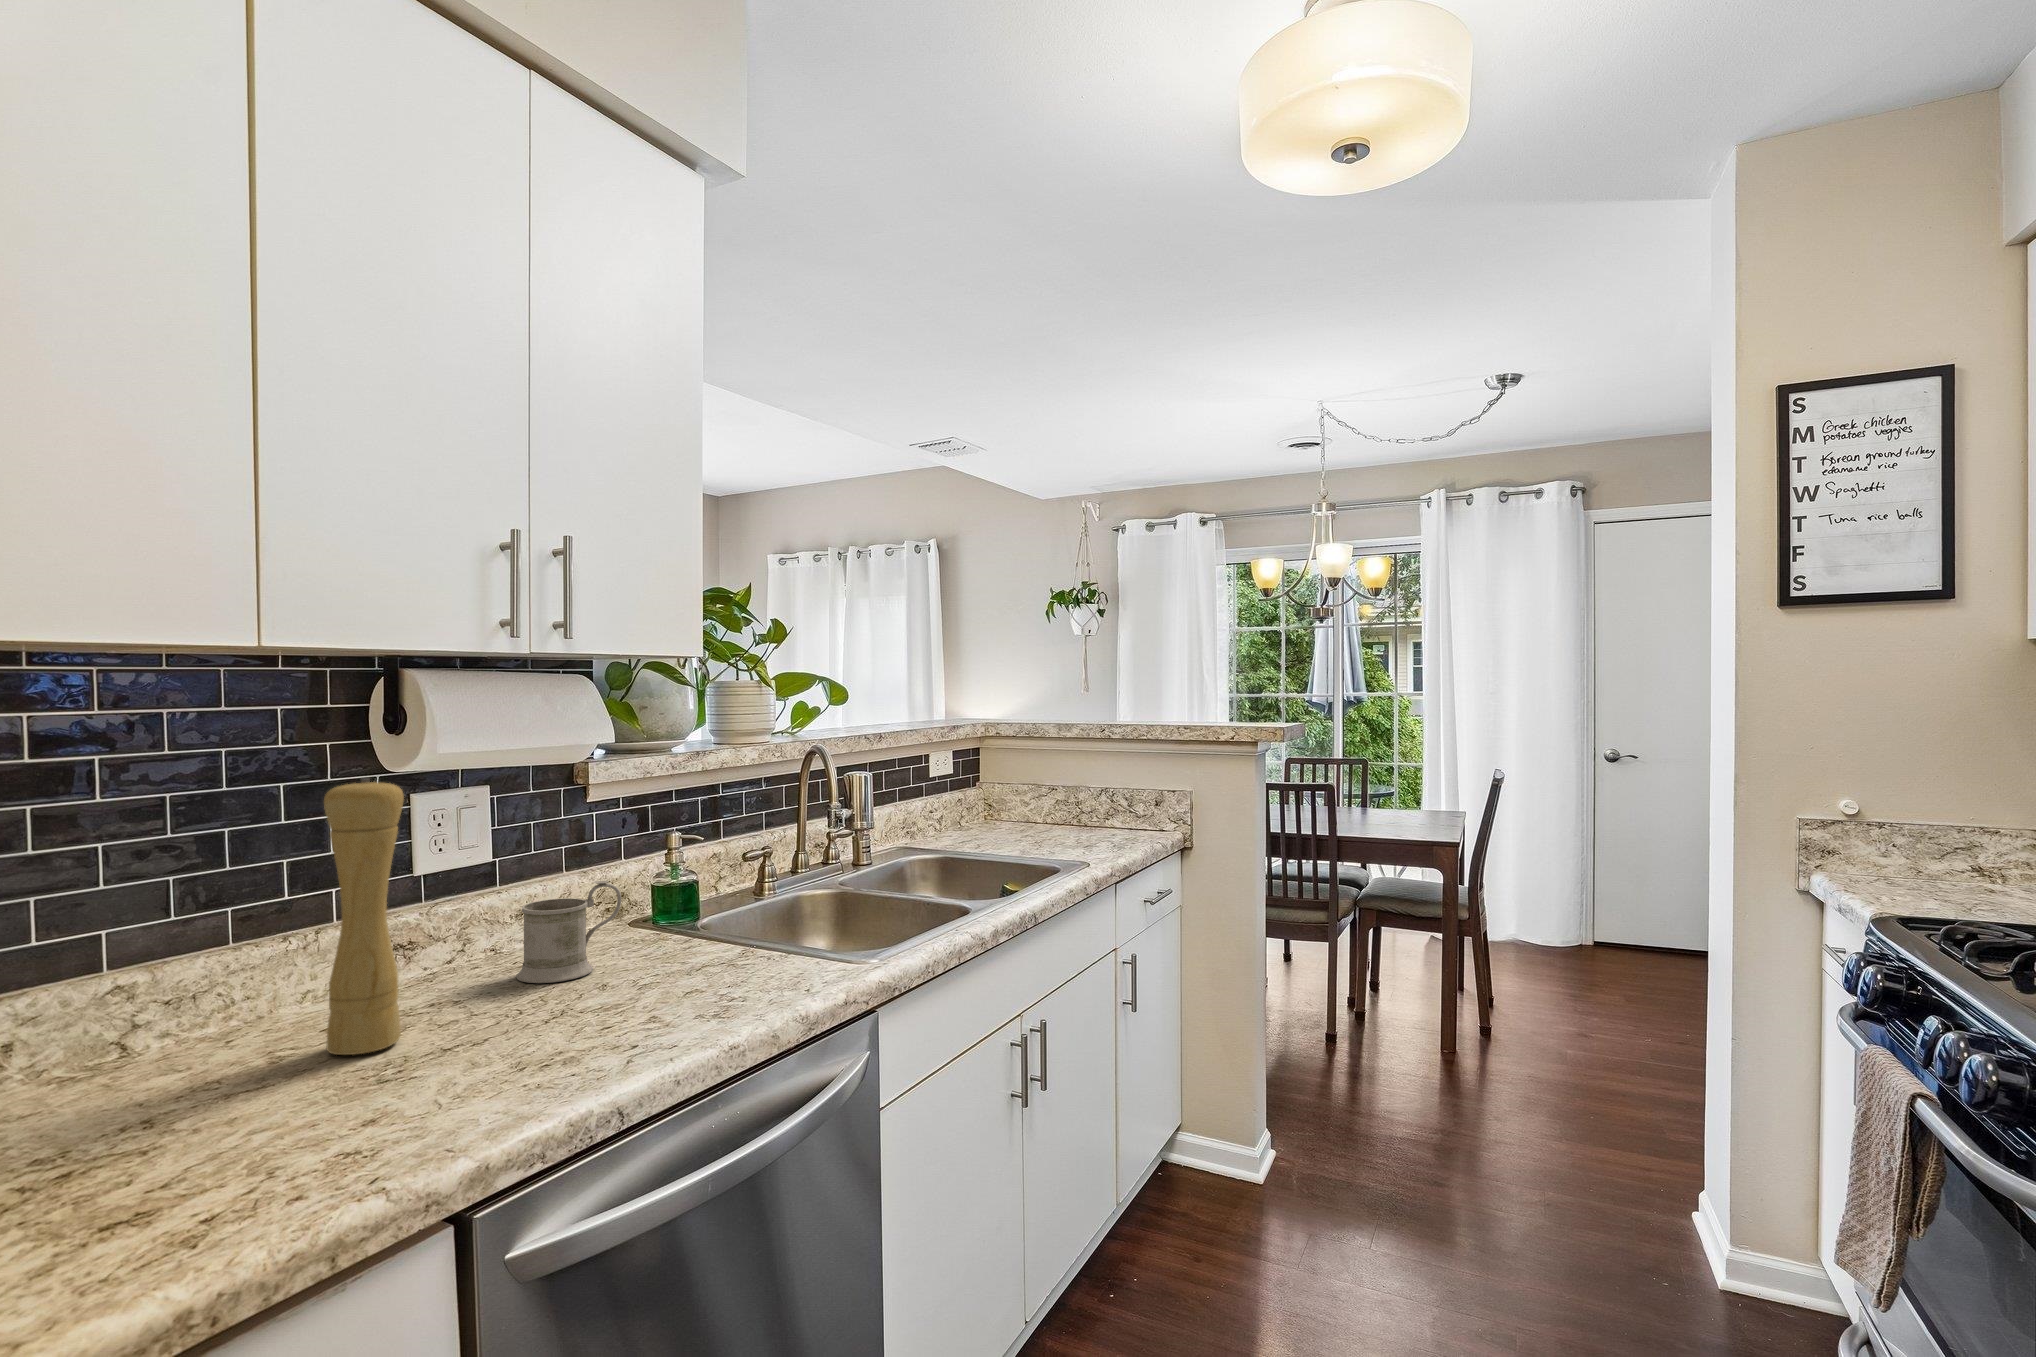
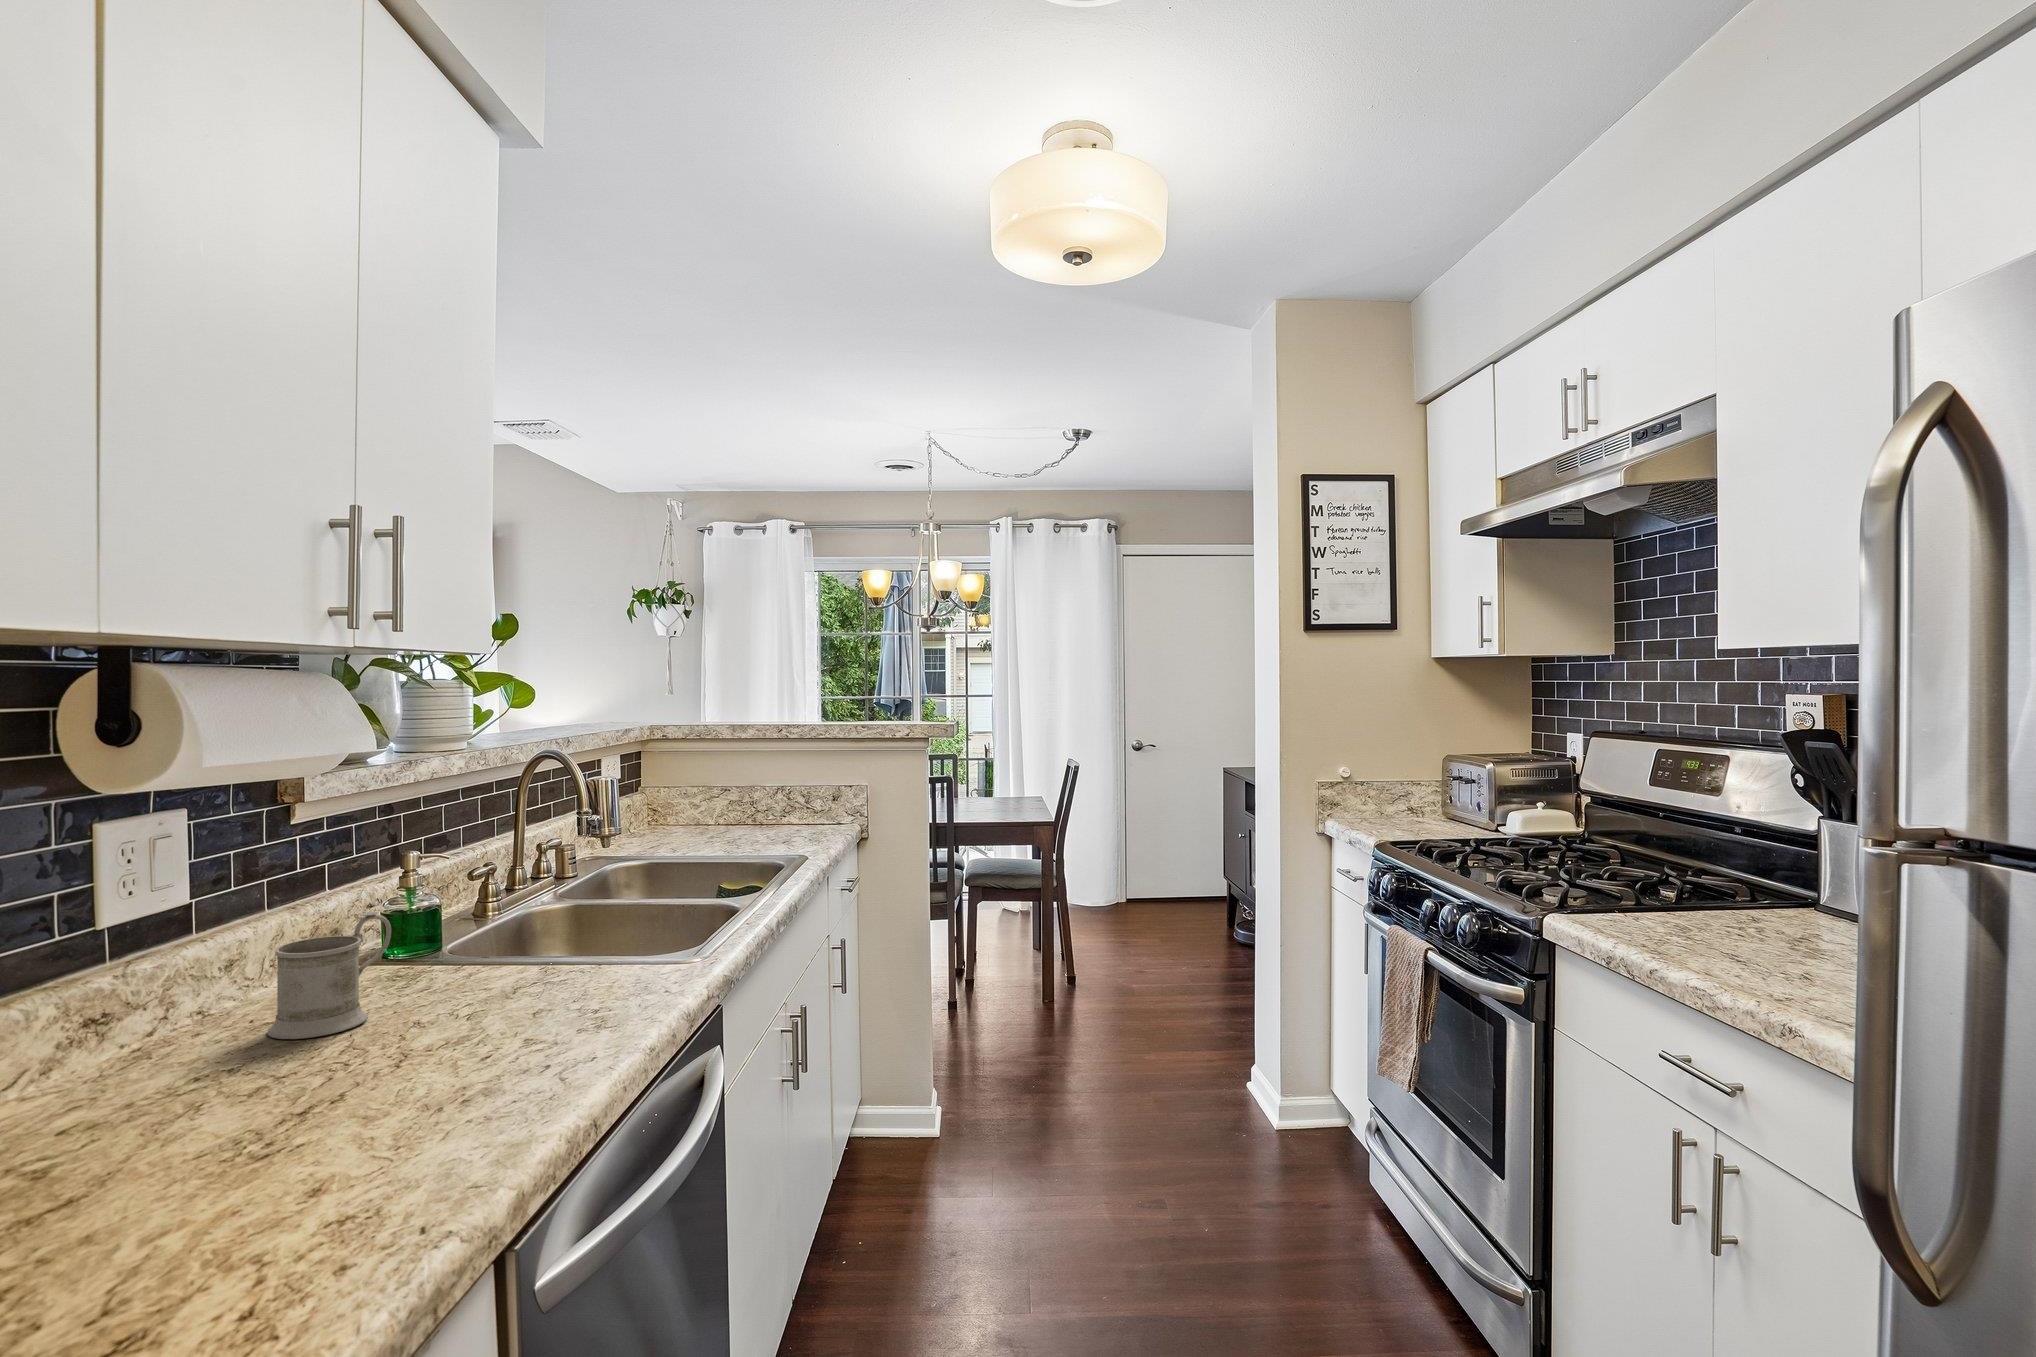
pepper mill: present [324,778,404,1055] -> none [105,803,214,1151]

